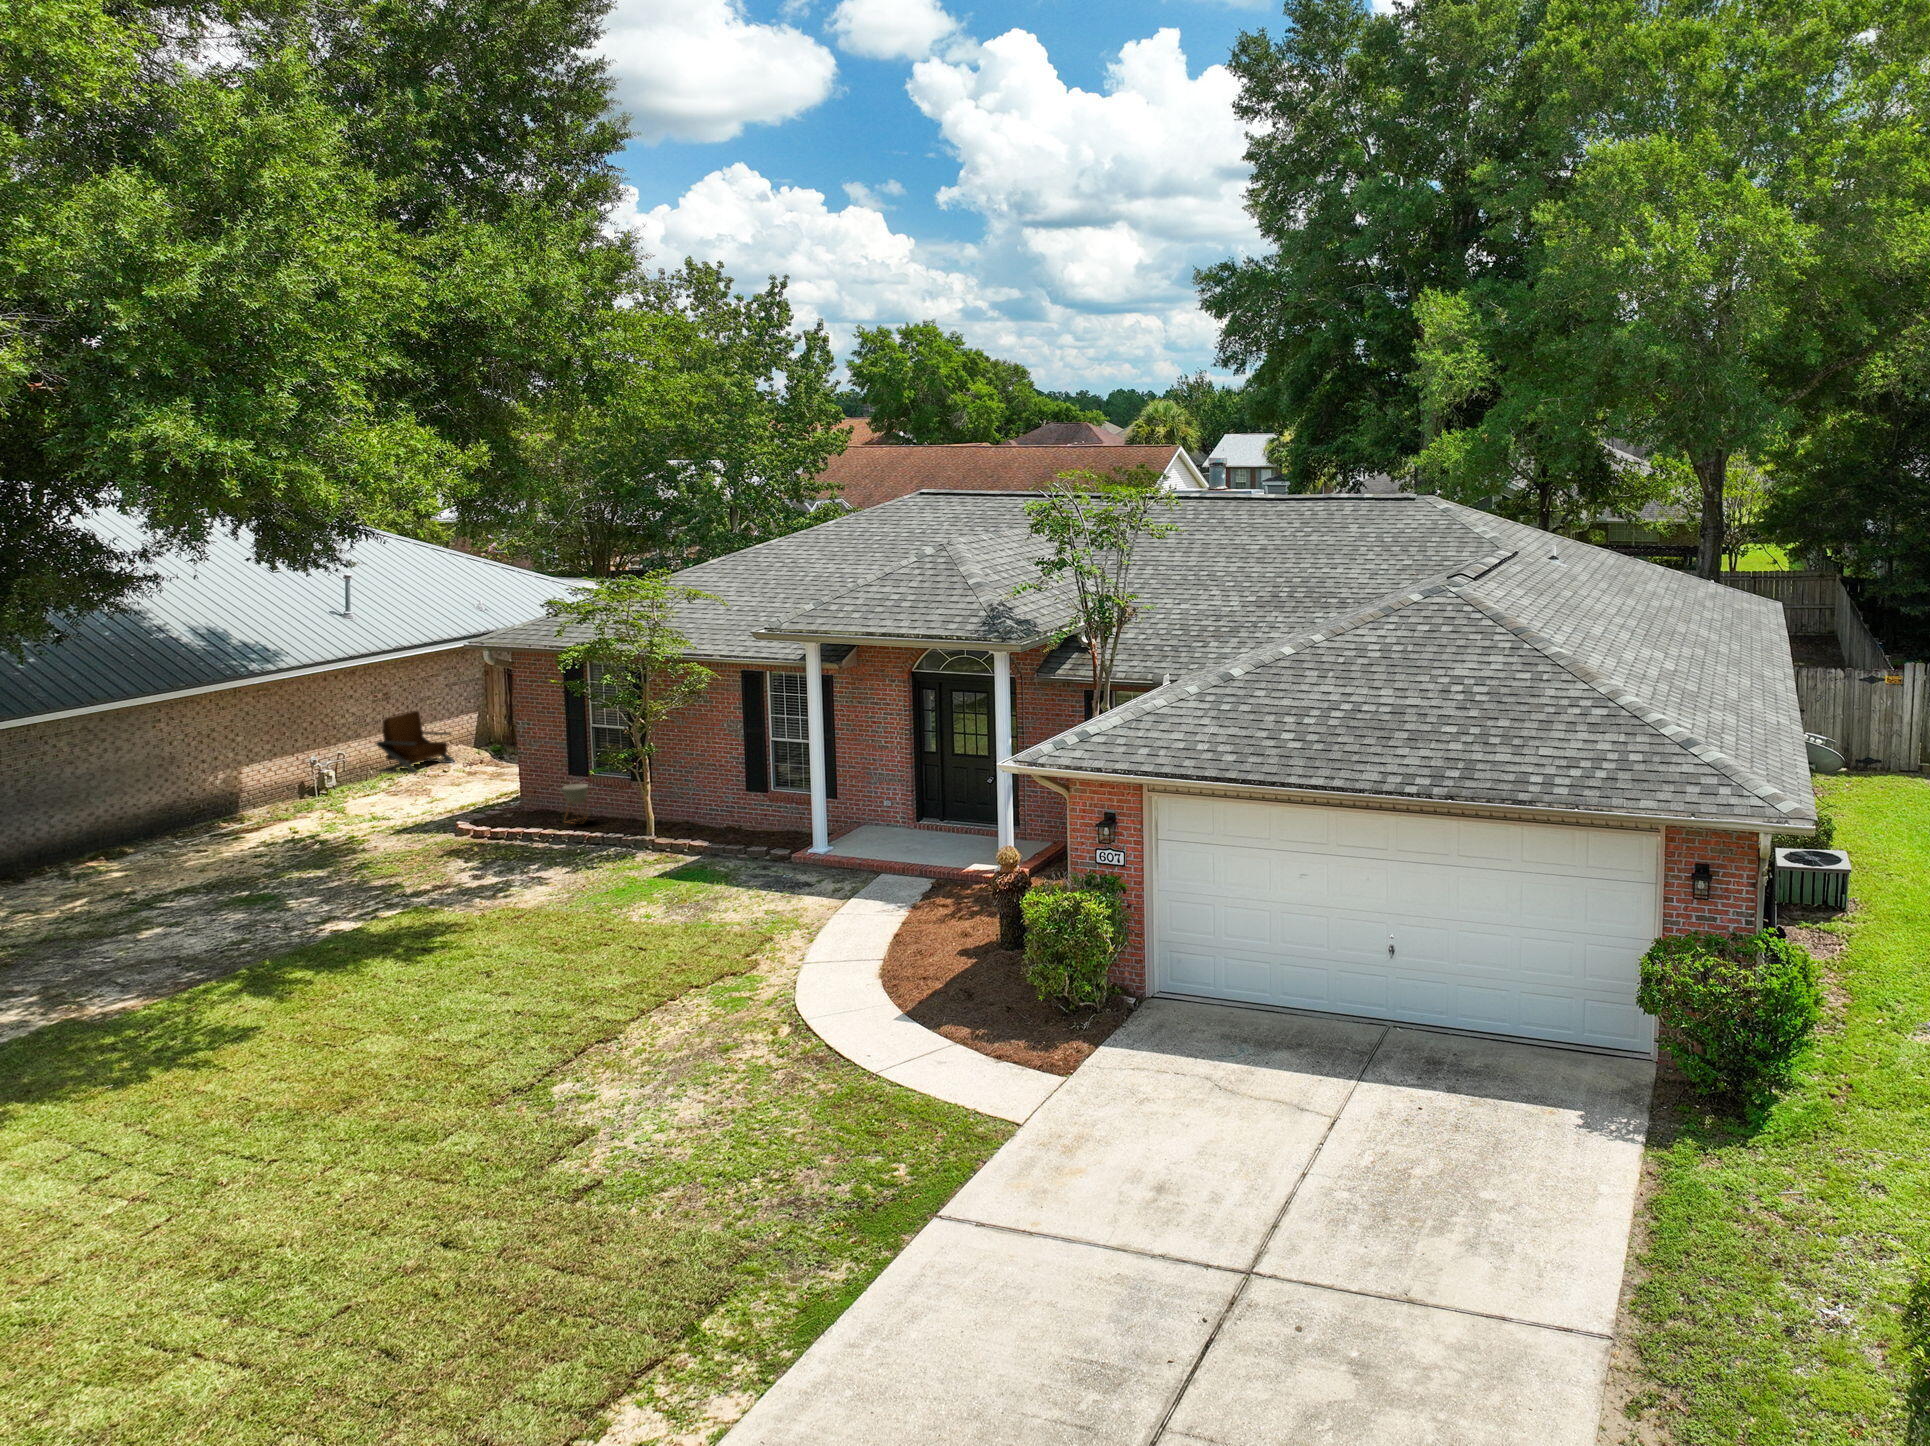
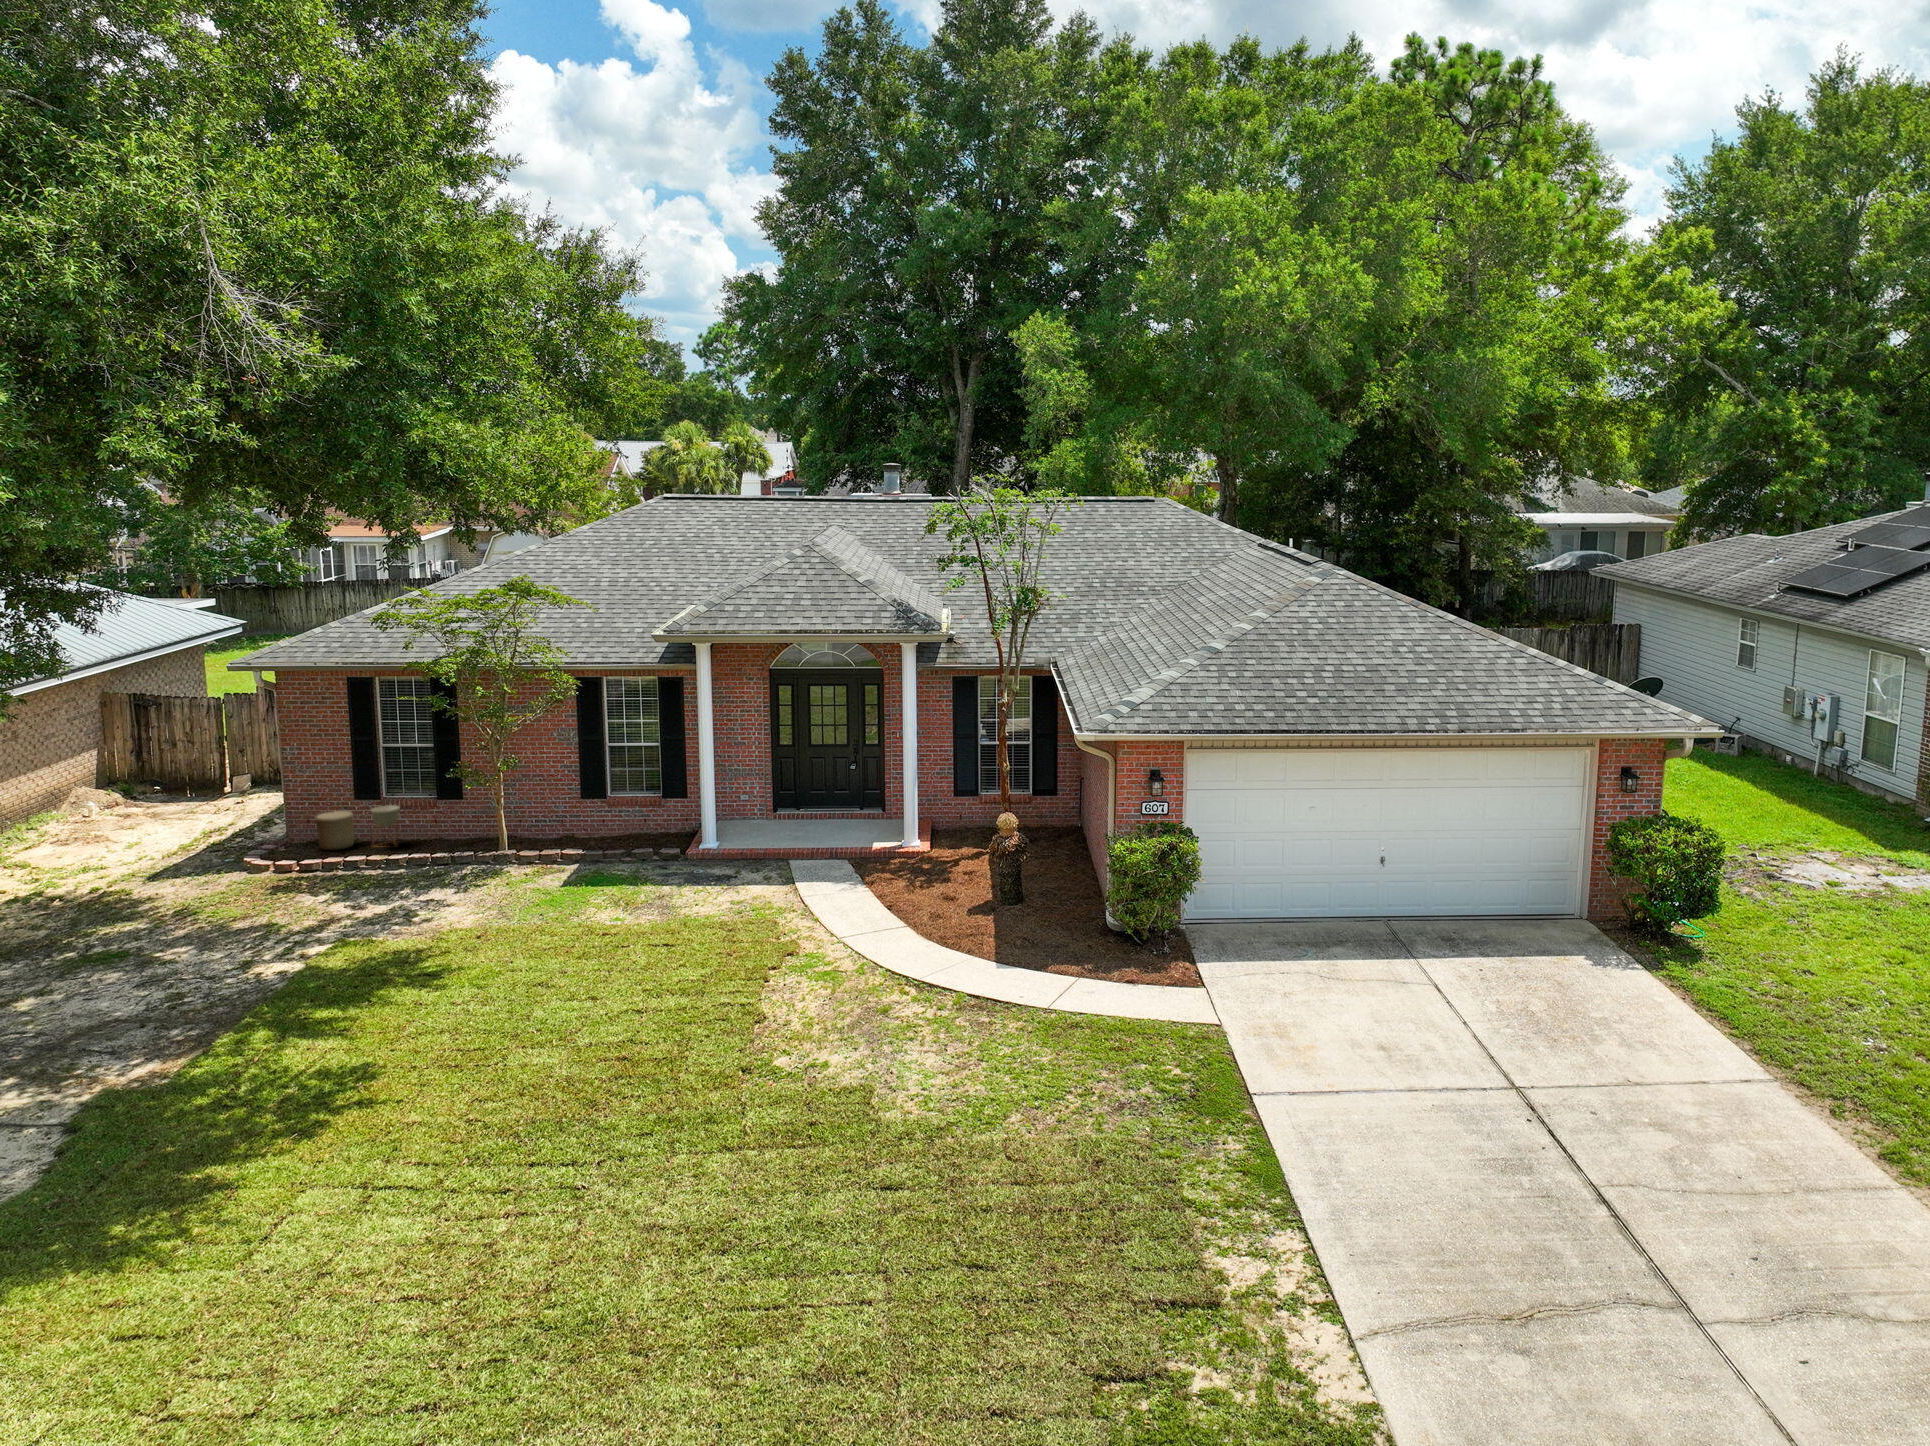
lounge chair: present [376,711,454,774] -> none [37,749,136,819]
woven basket: none [521,785,556,822] -> present [315,811,354,850]

